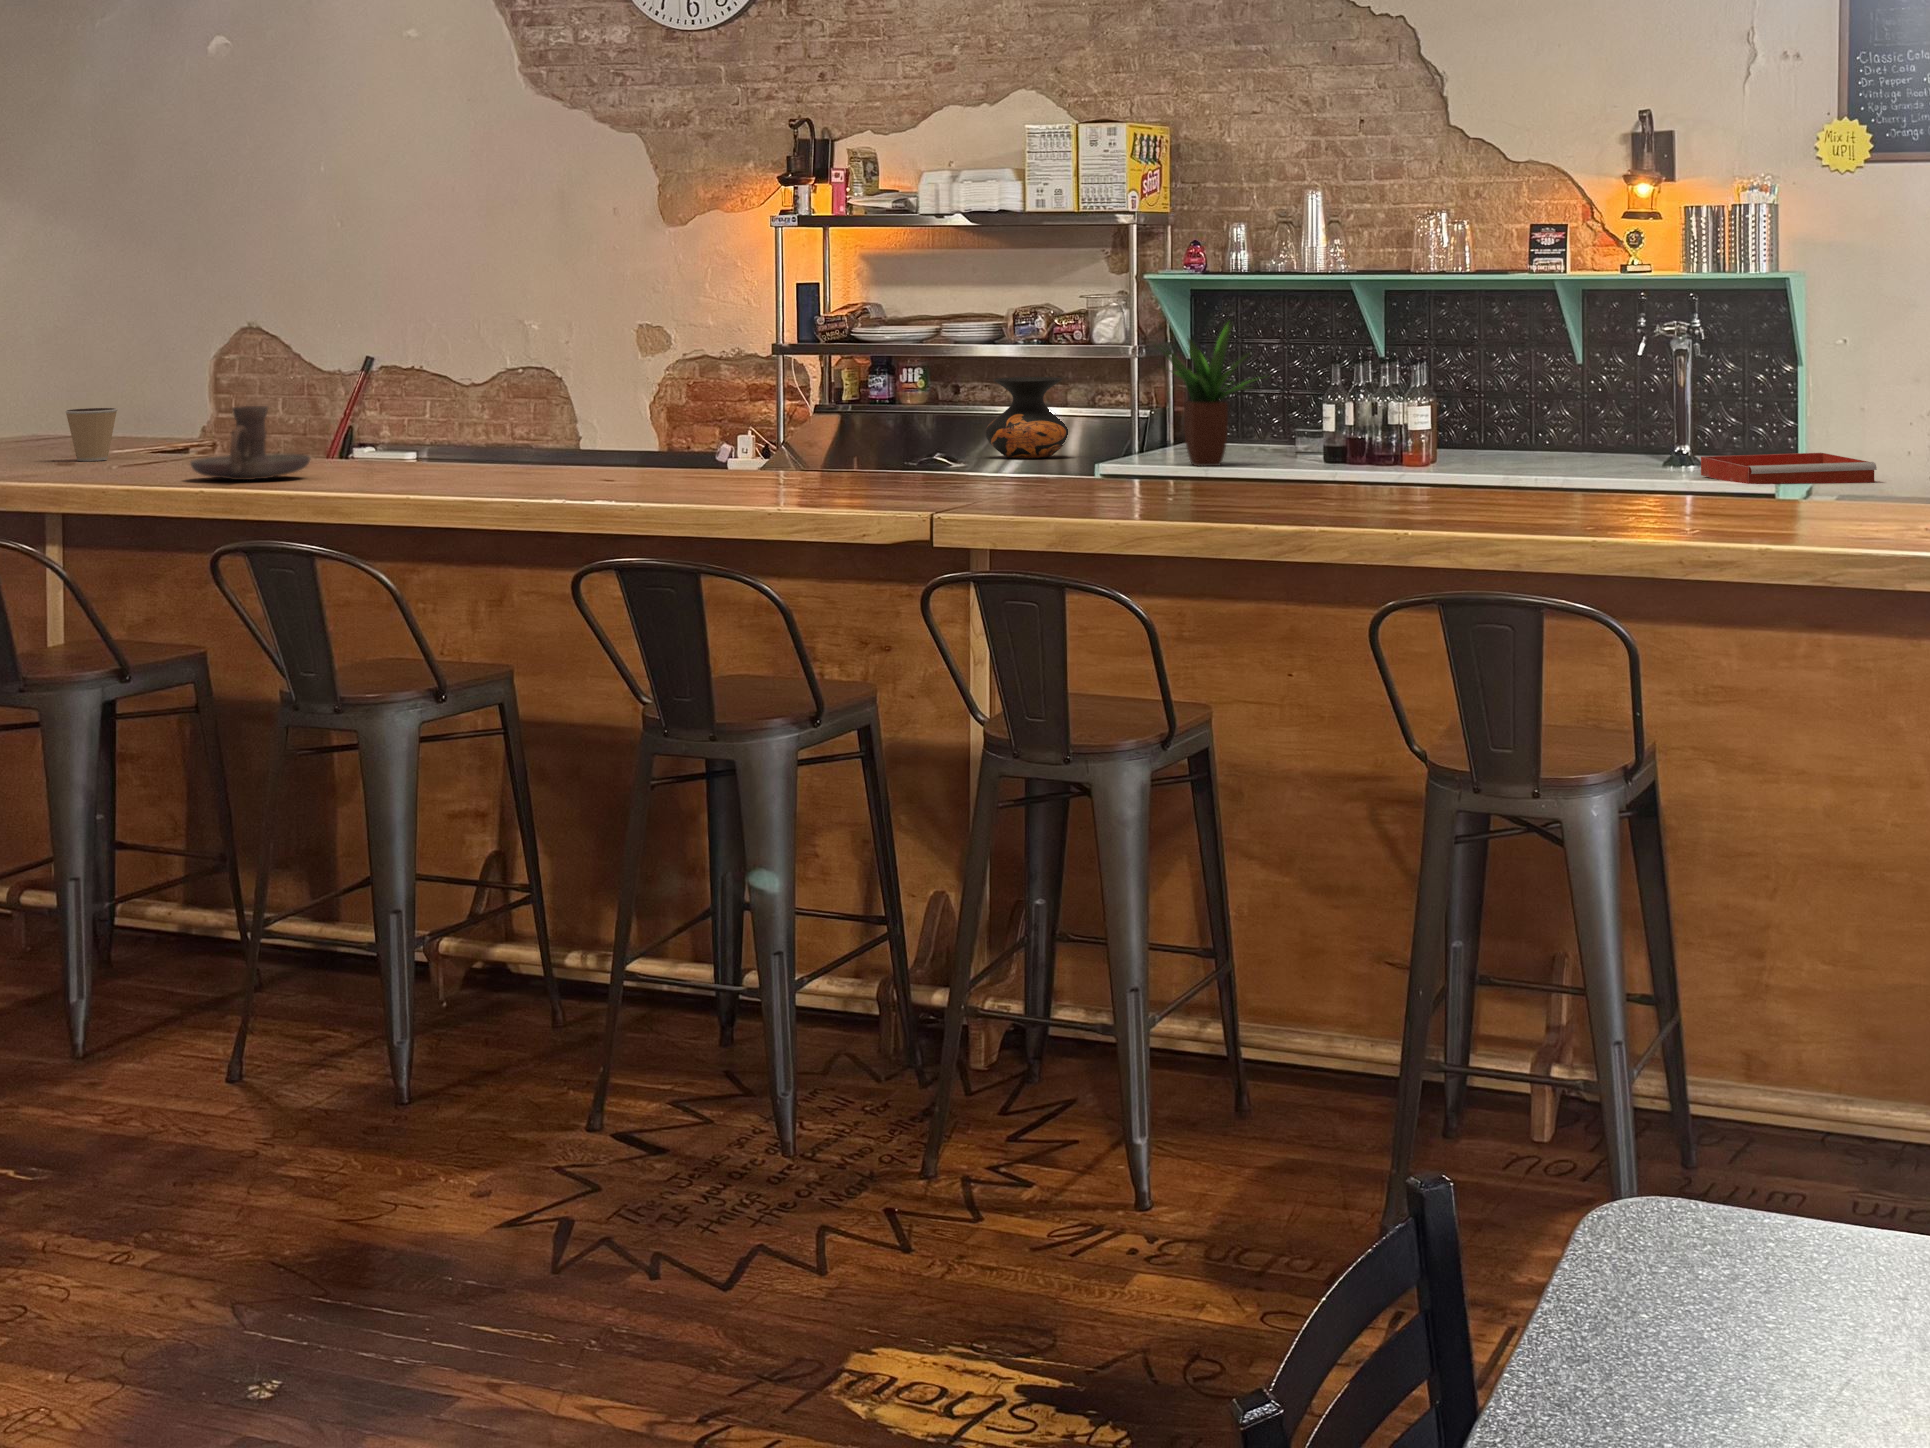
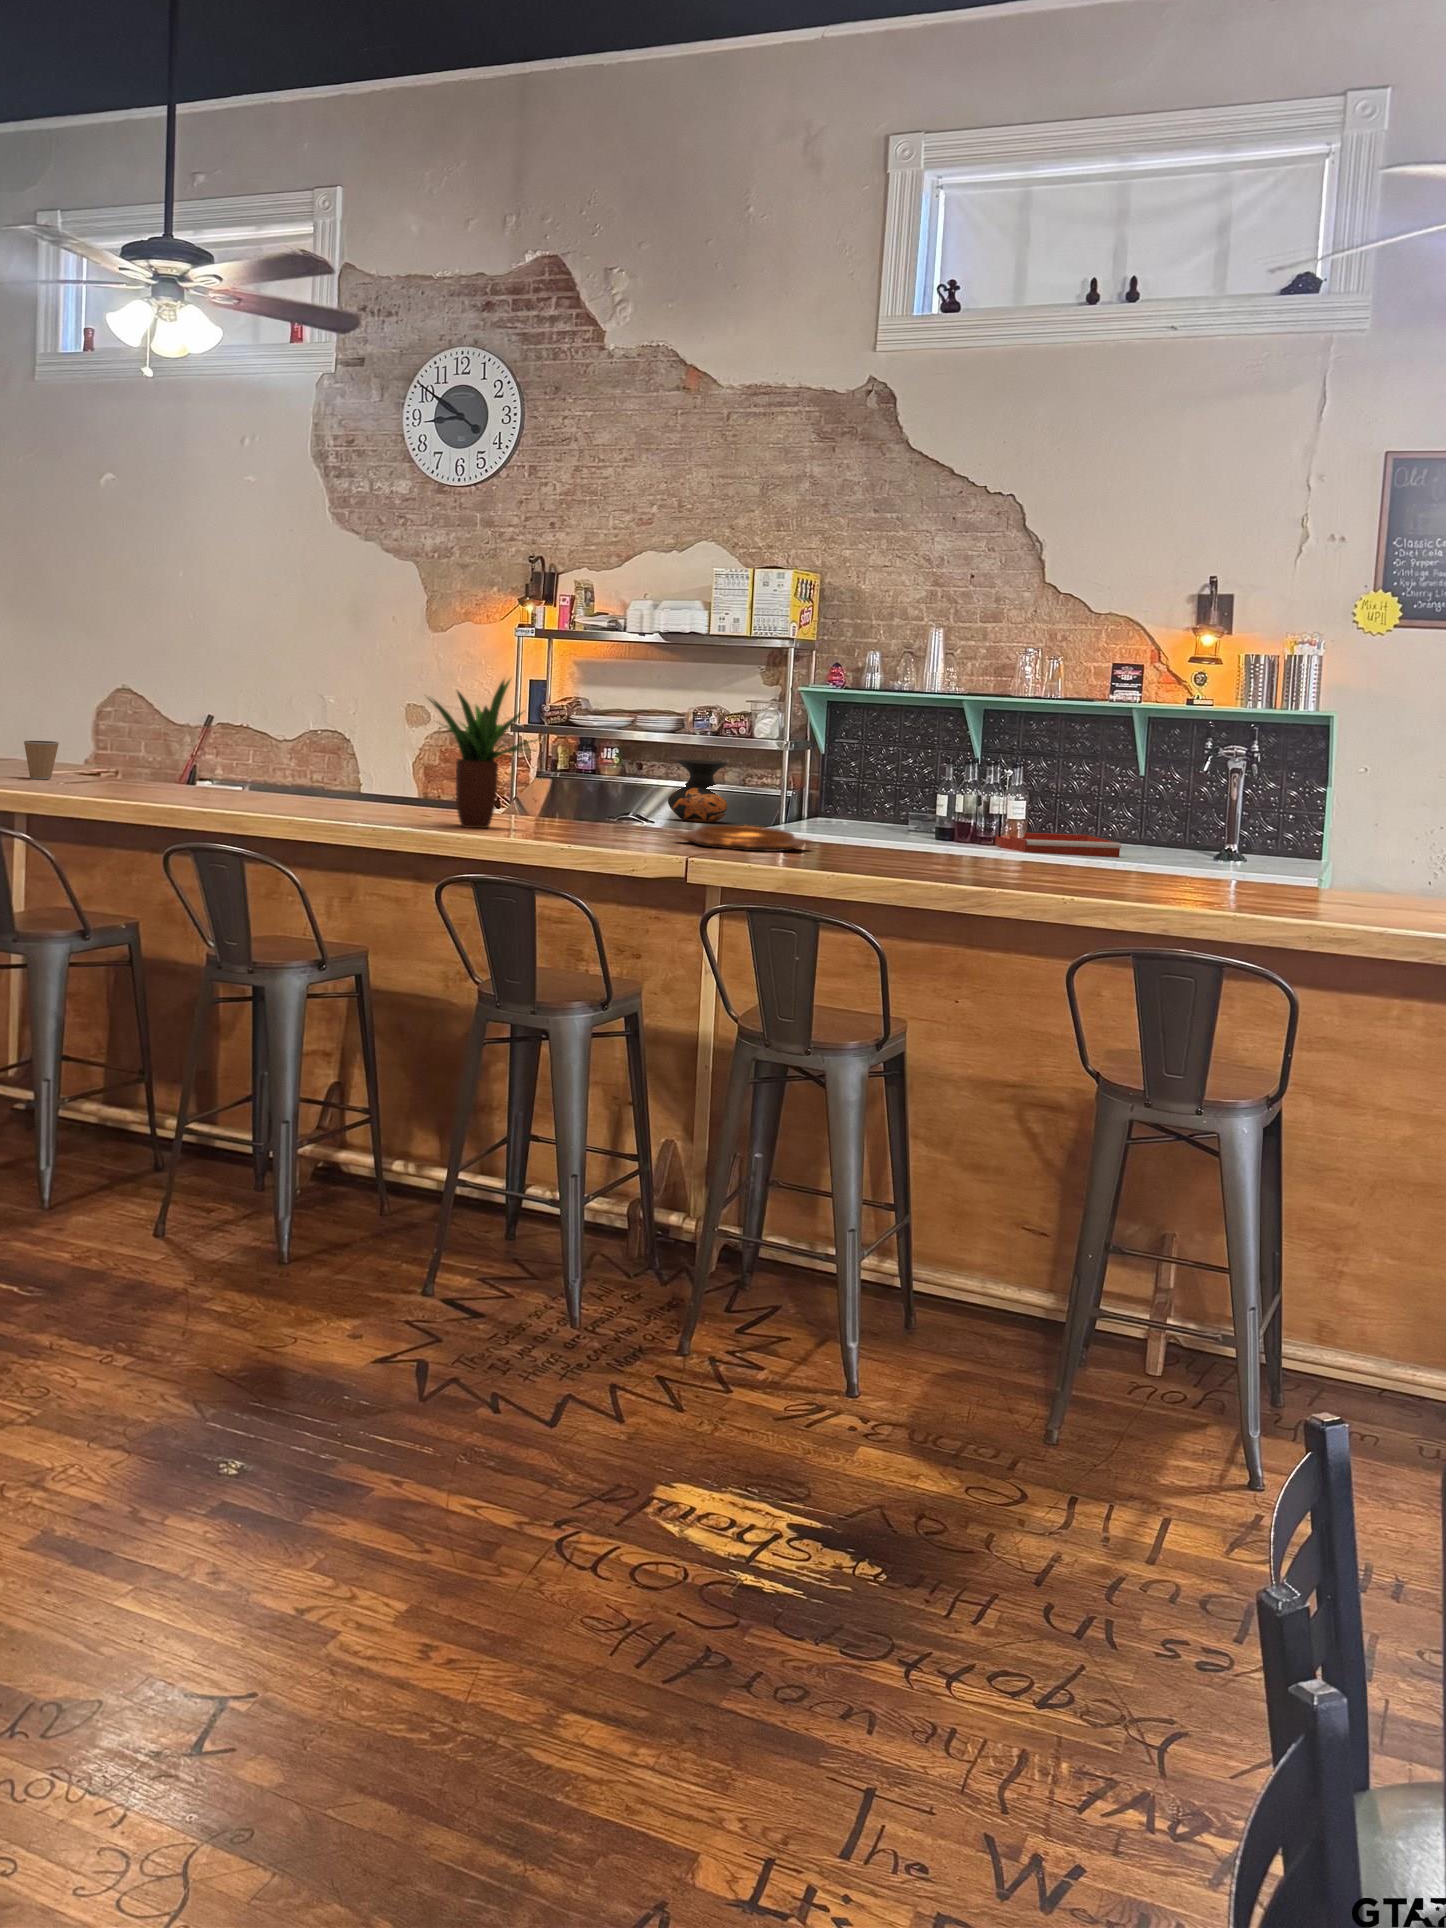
potted plant: present [1158,322,1267,466] -> present [425,680,537,828]
candle holder: present [190,406,310,480] -> none [125,745,209,799]
tray: present [1701,453,1877,484] -> present [995,833,1121,857]
decorative bowl: none [926,467,1111,500] -> present [675,826,812,852]

